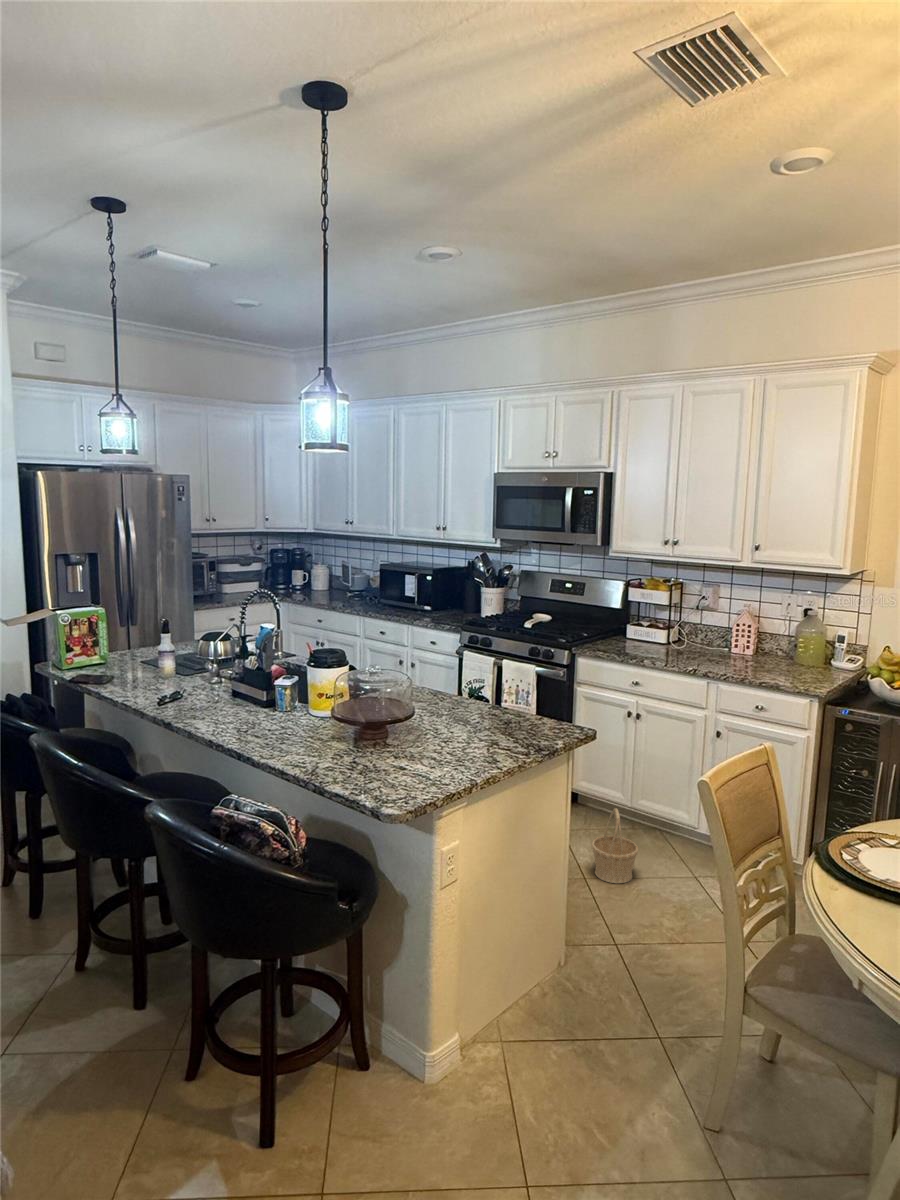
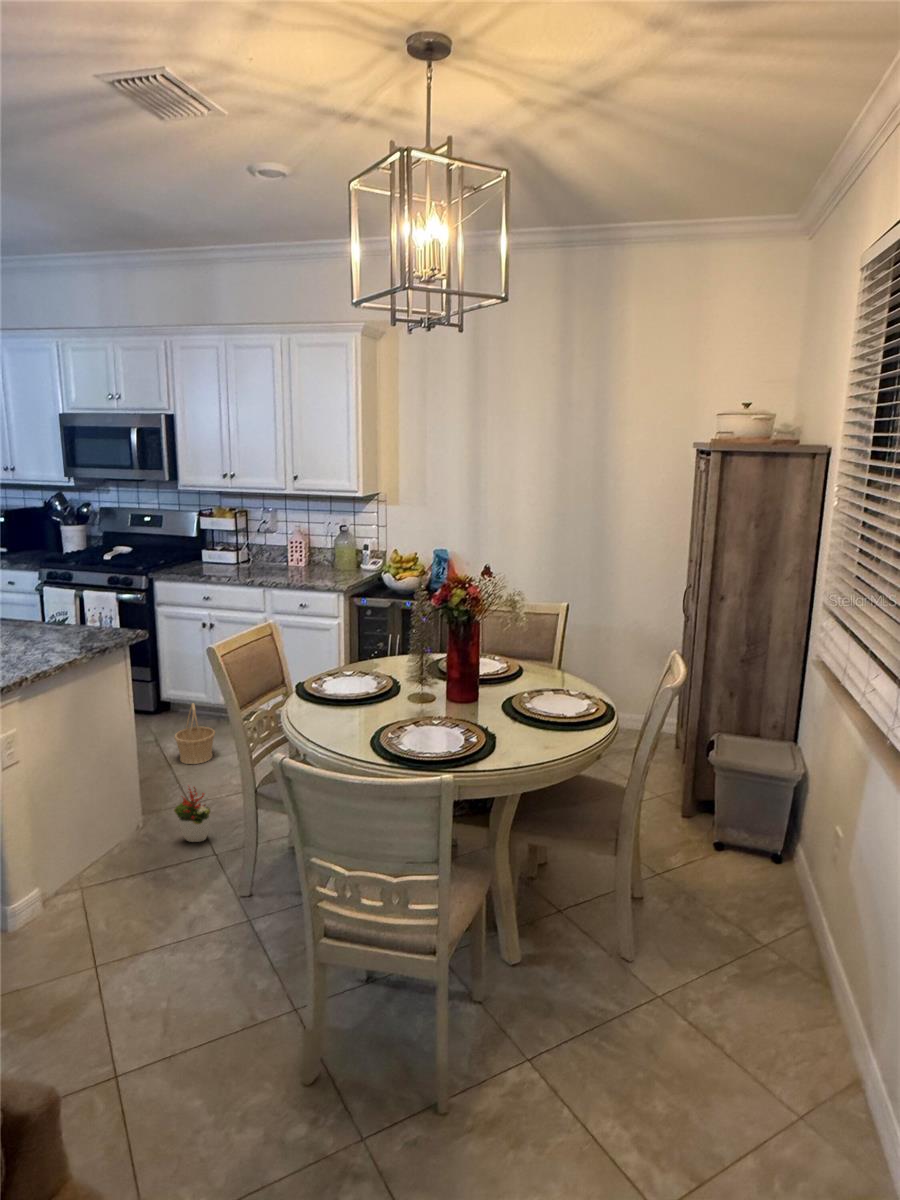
decorative plant: none [606,928,652,1005] -> present [174,786,210,842]

